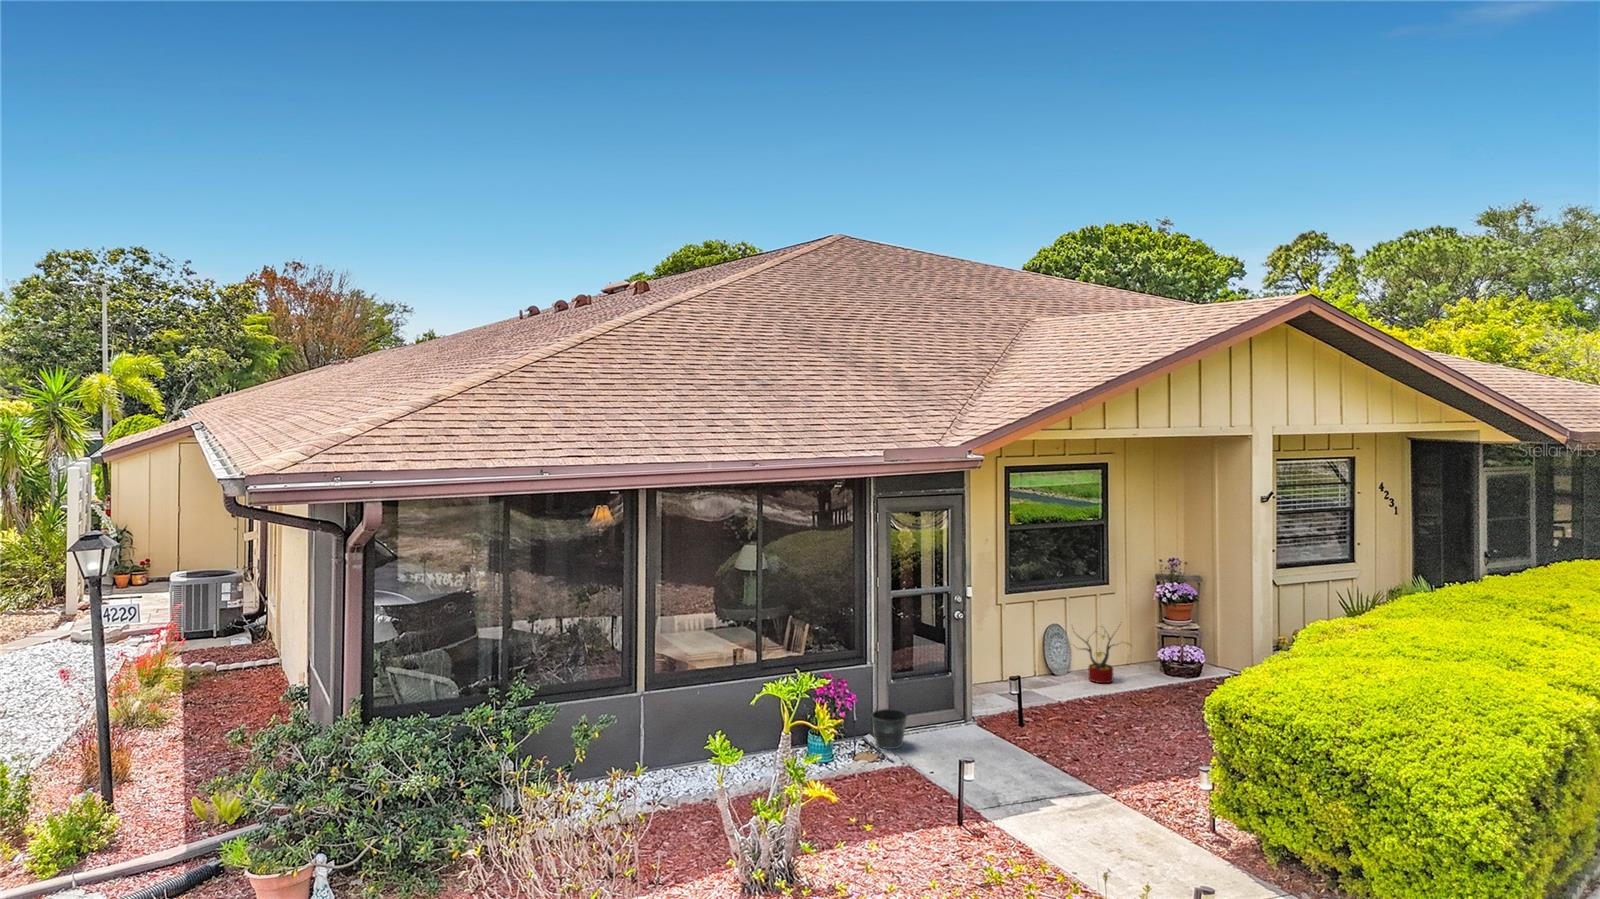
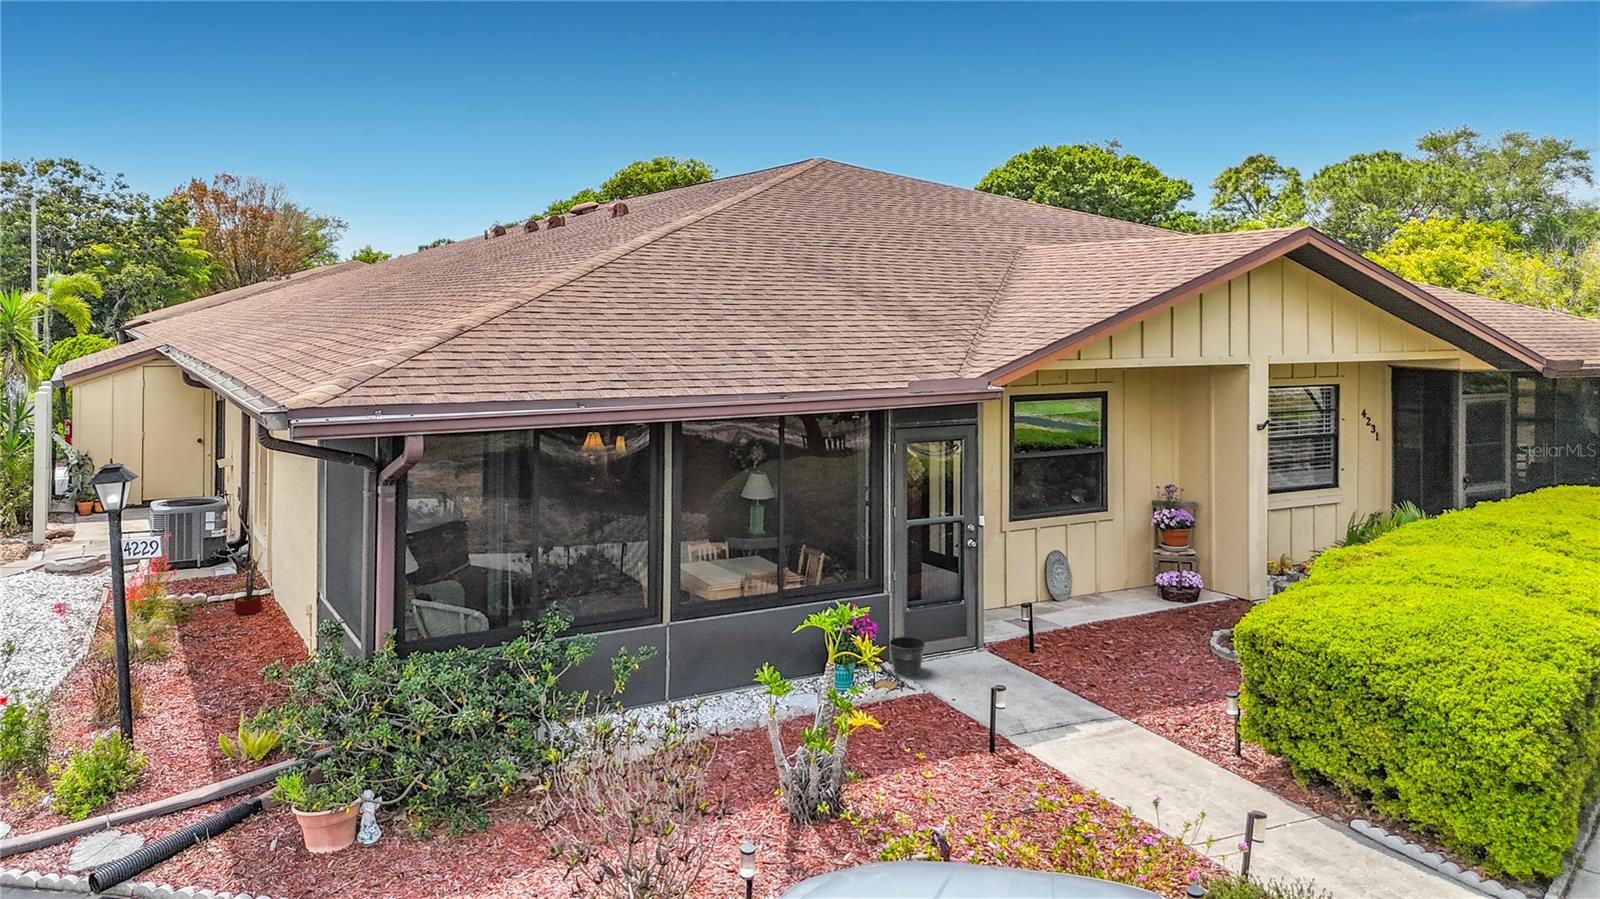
decorative plant: present [1081,626,1132,683] -> present [231,553,269,614]

